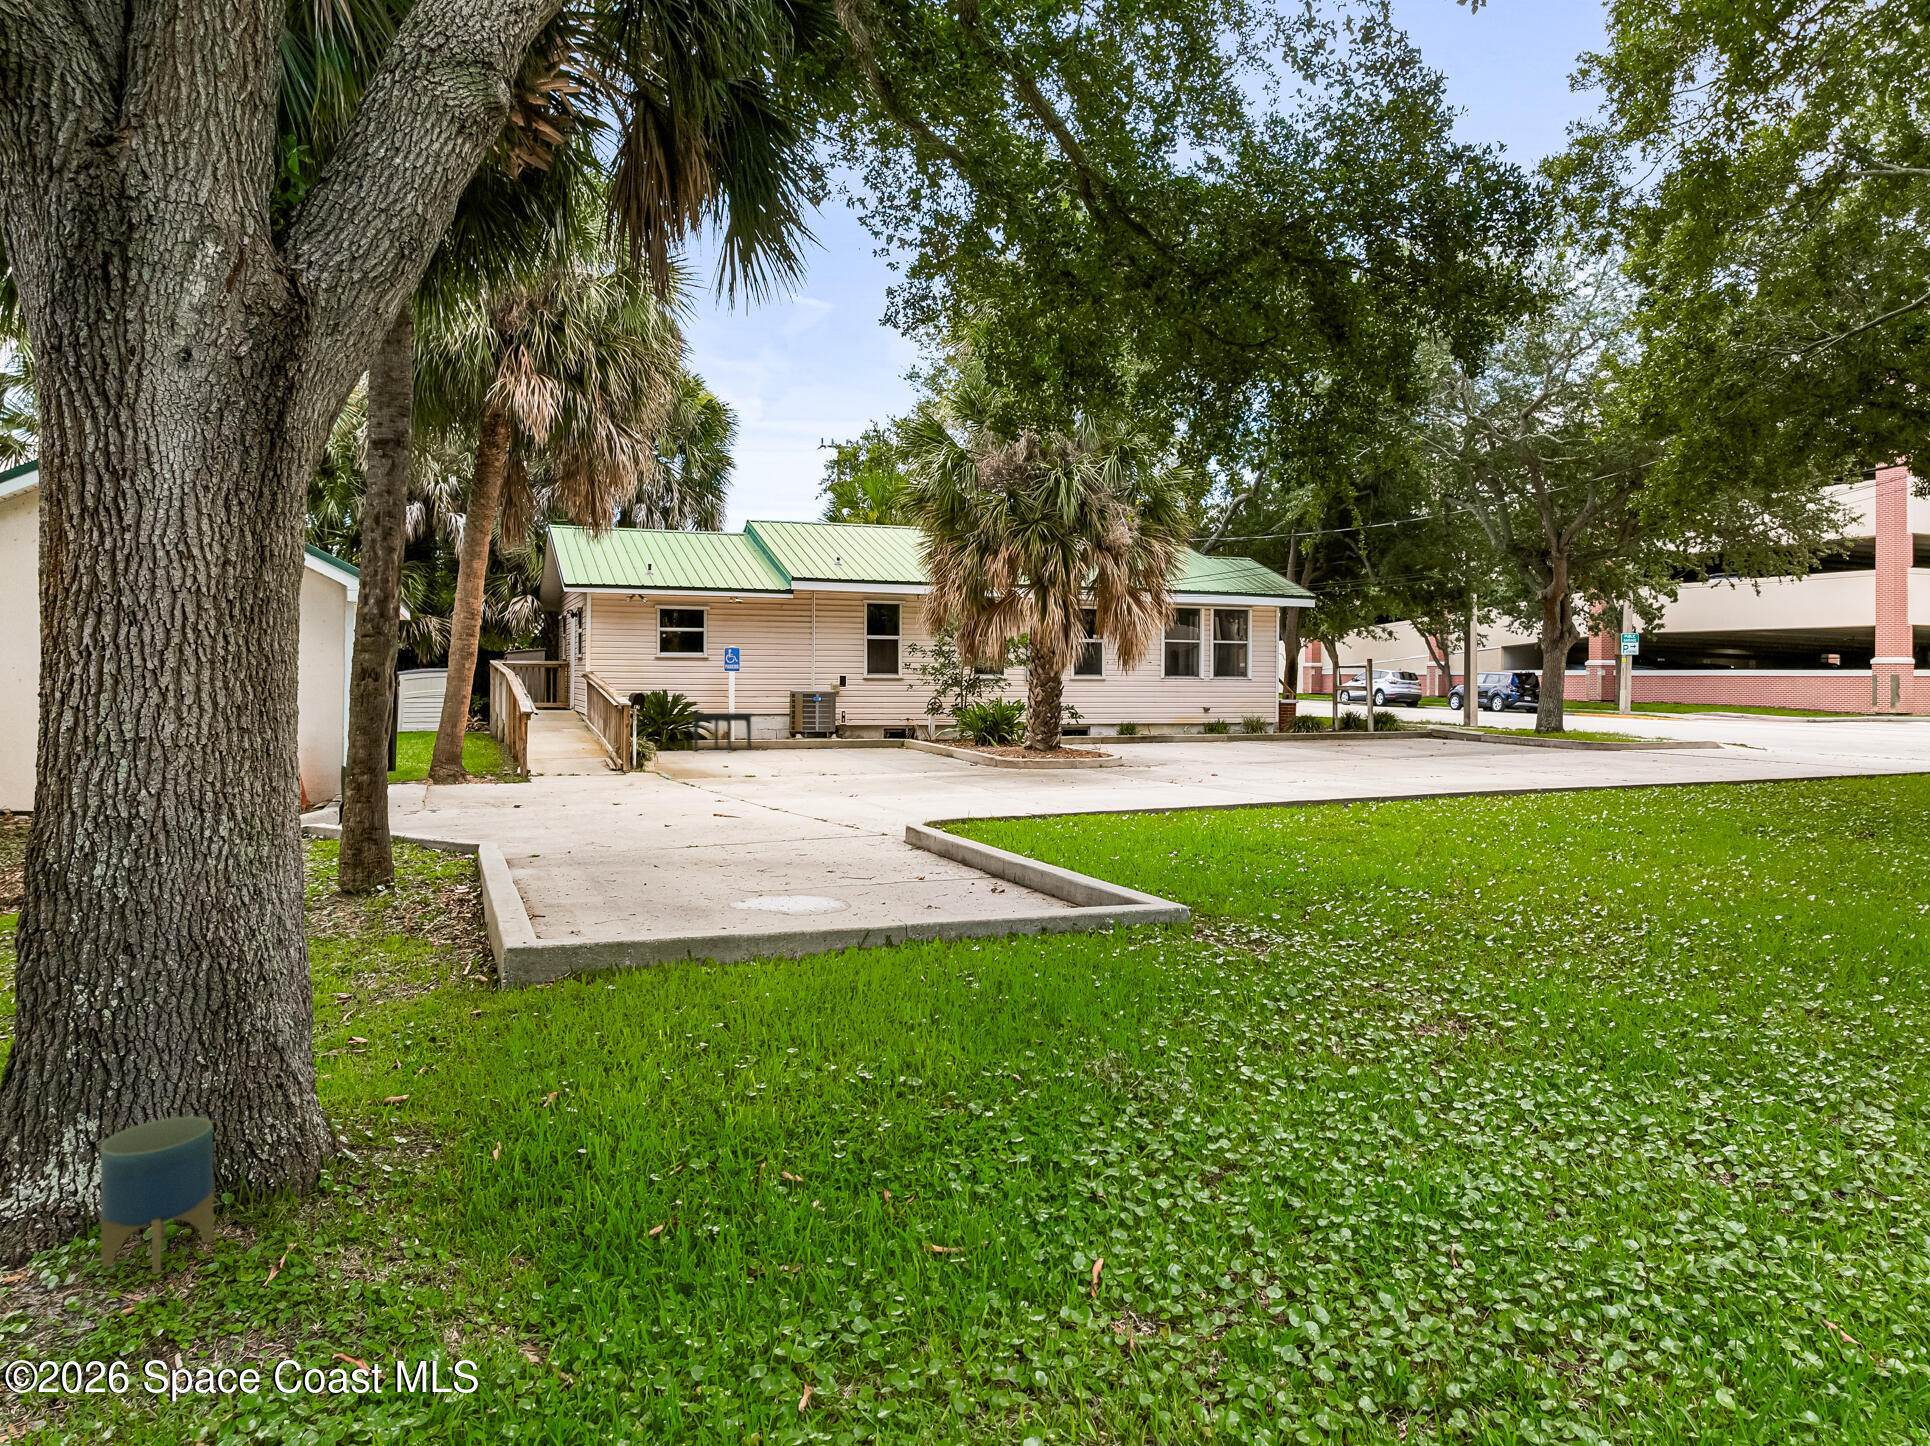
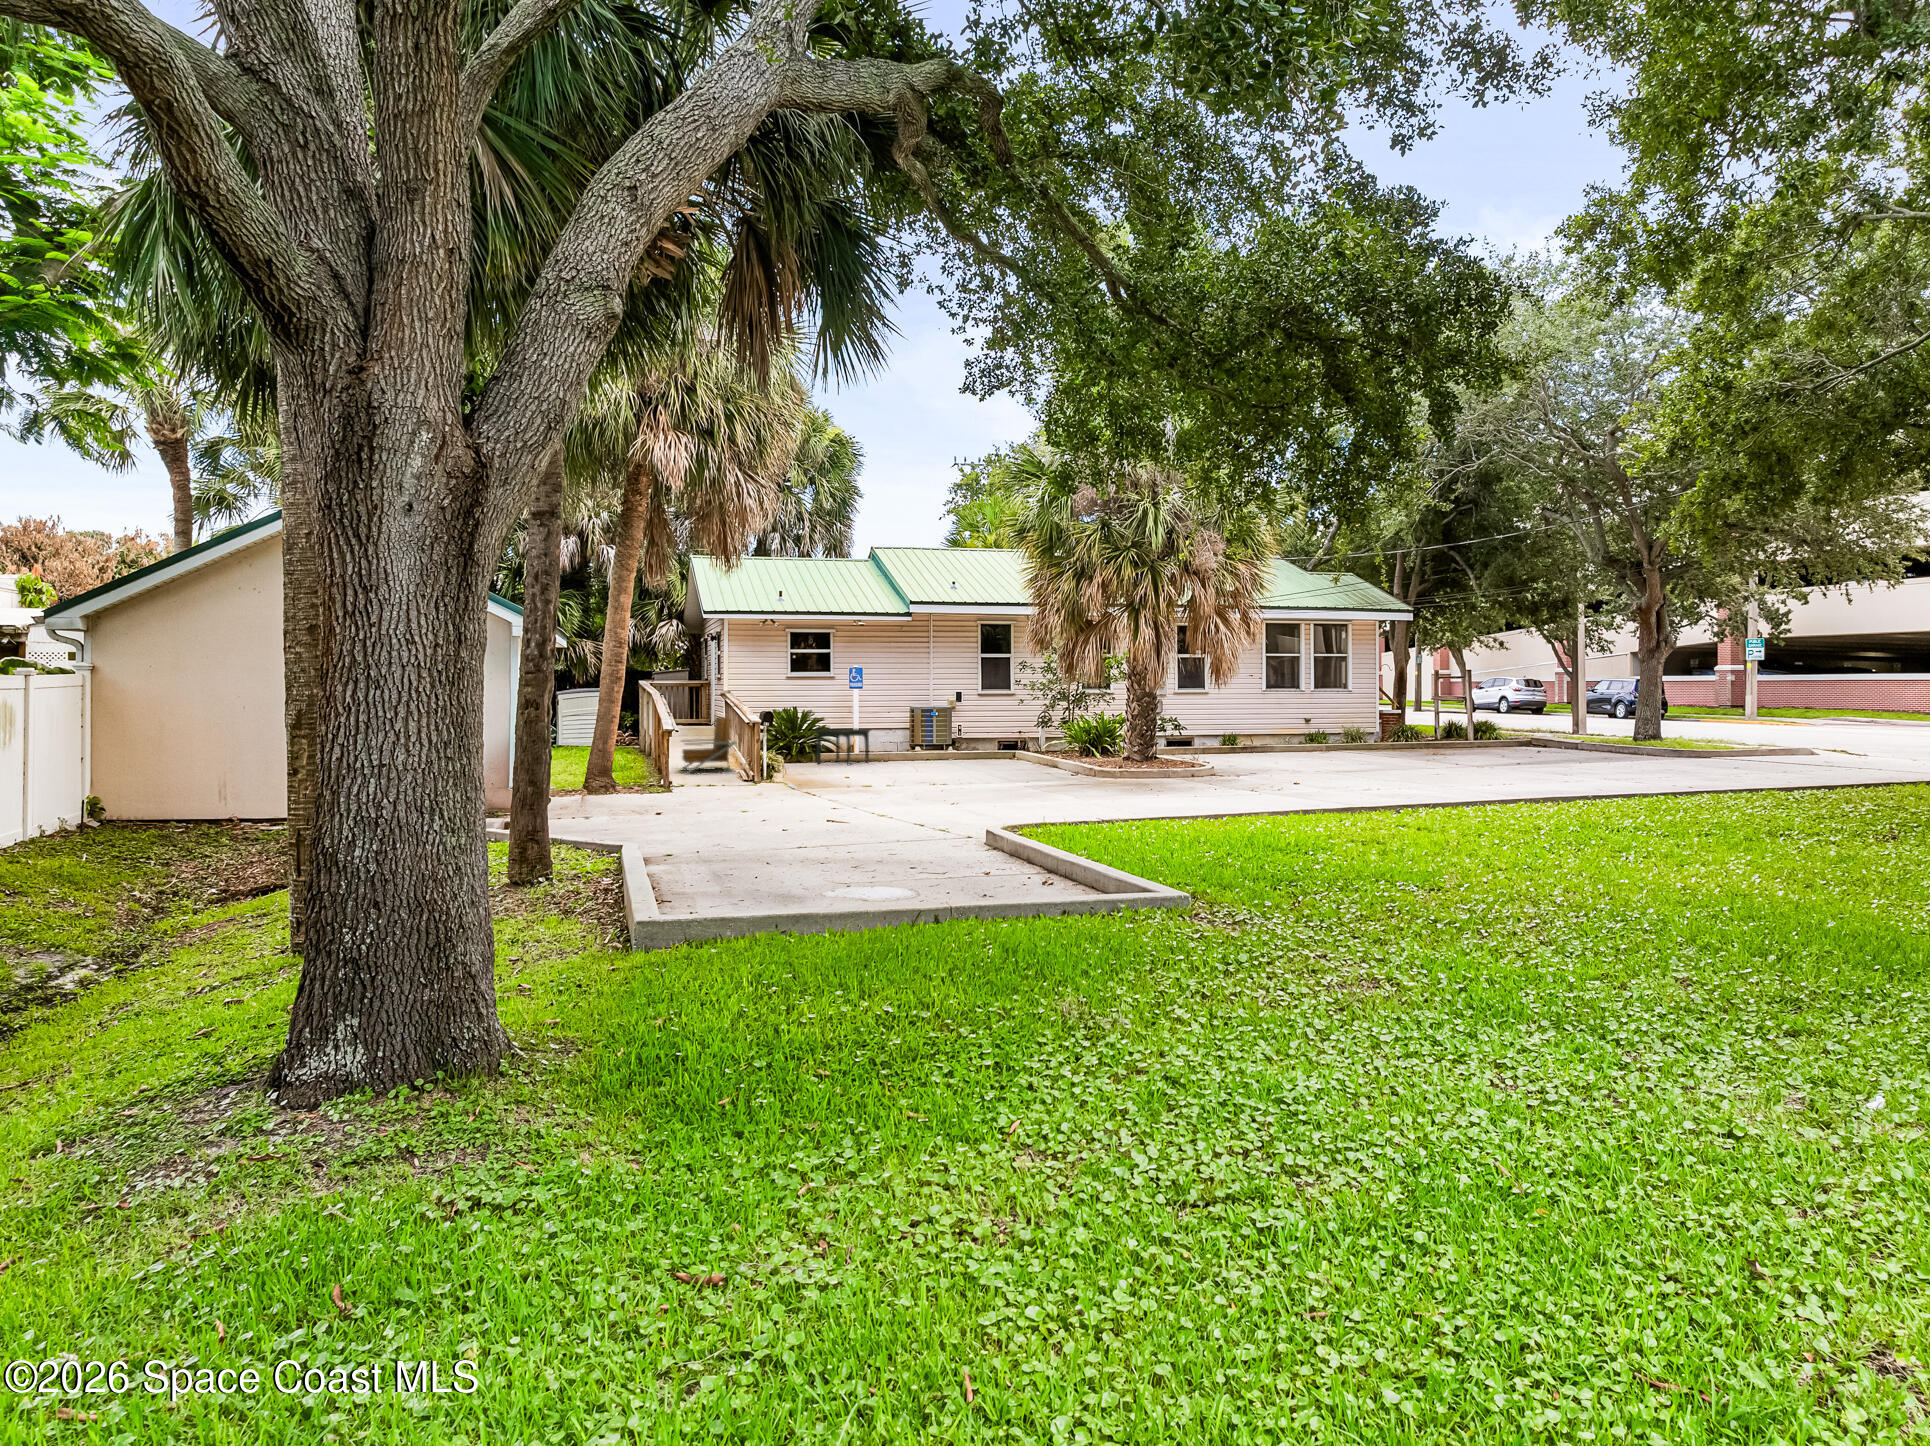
lounge chair: none [539,698,605,763] -> present [681,717,736,775]
planter: present [101,1117,214,1274] -> none [363,1017,430,1115]

